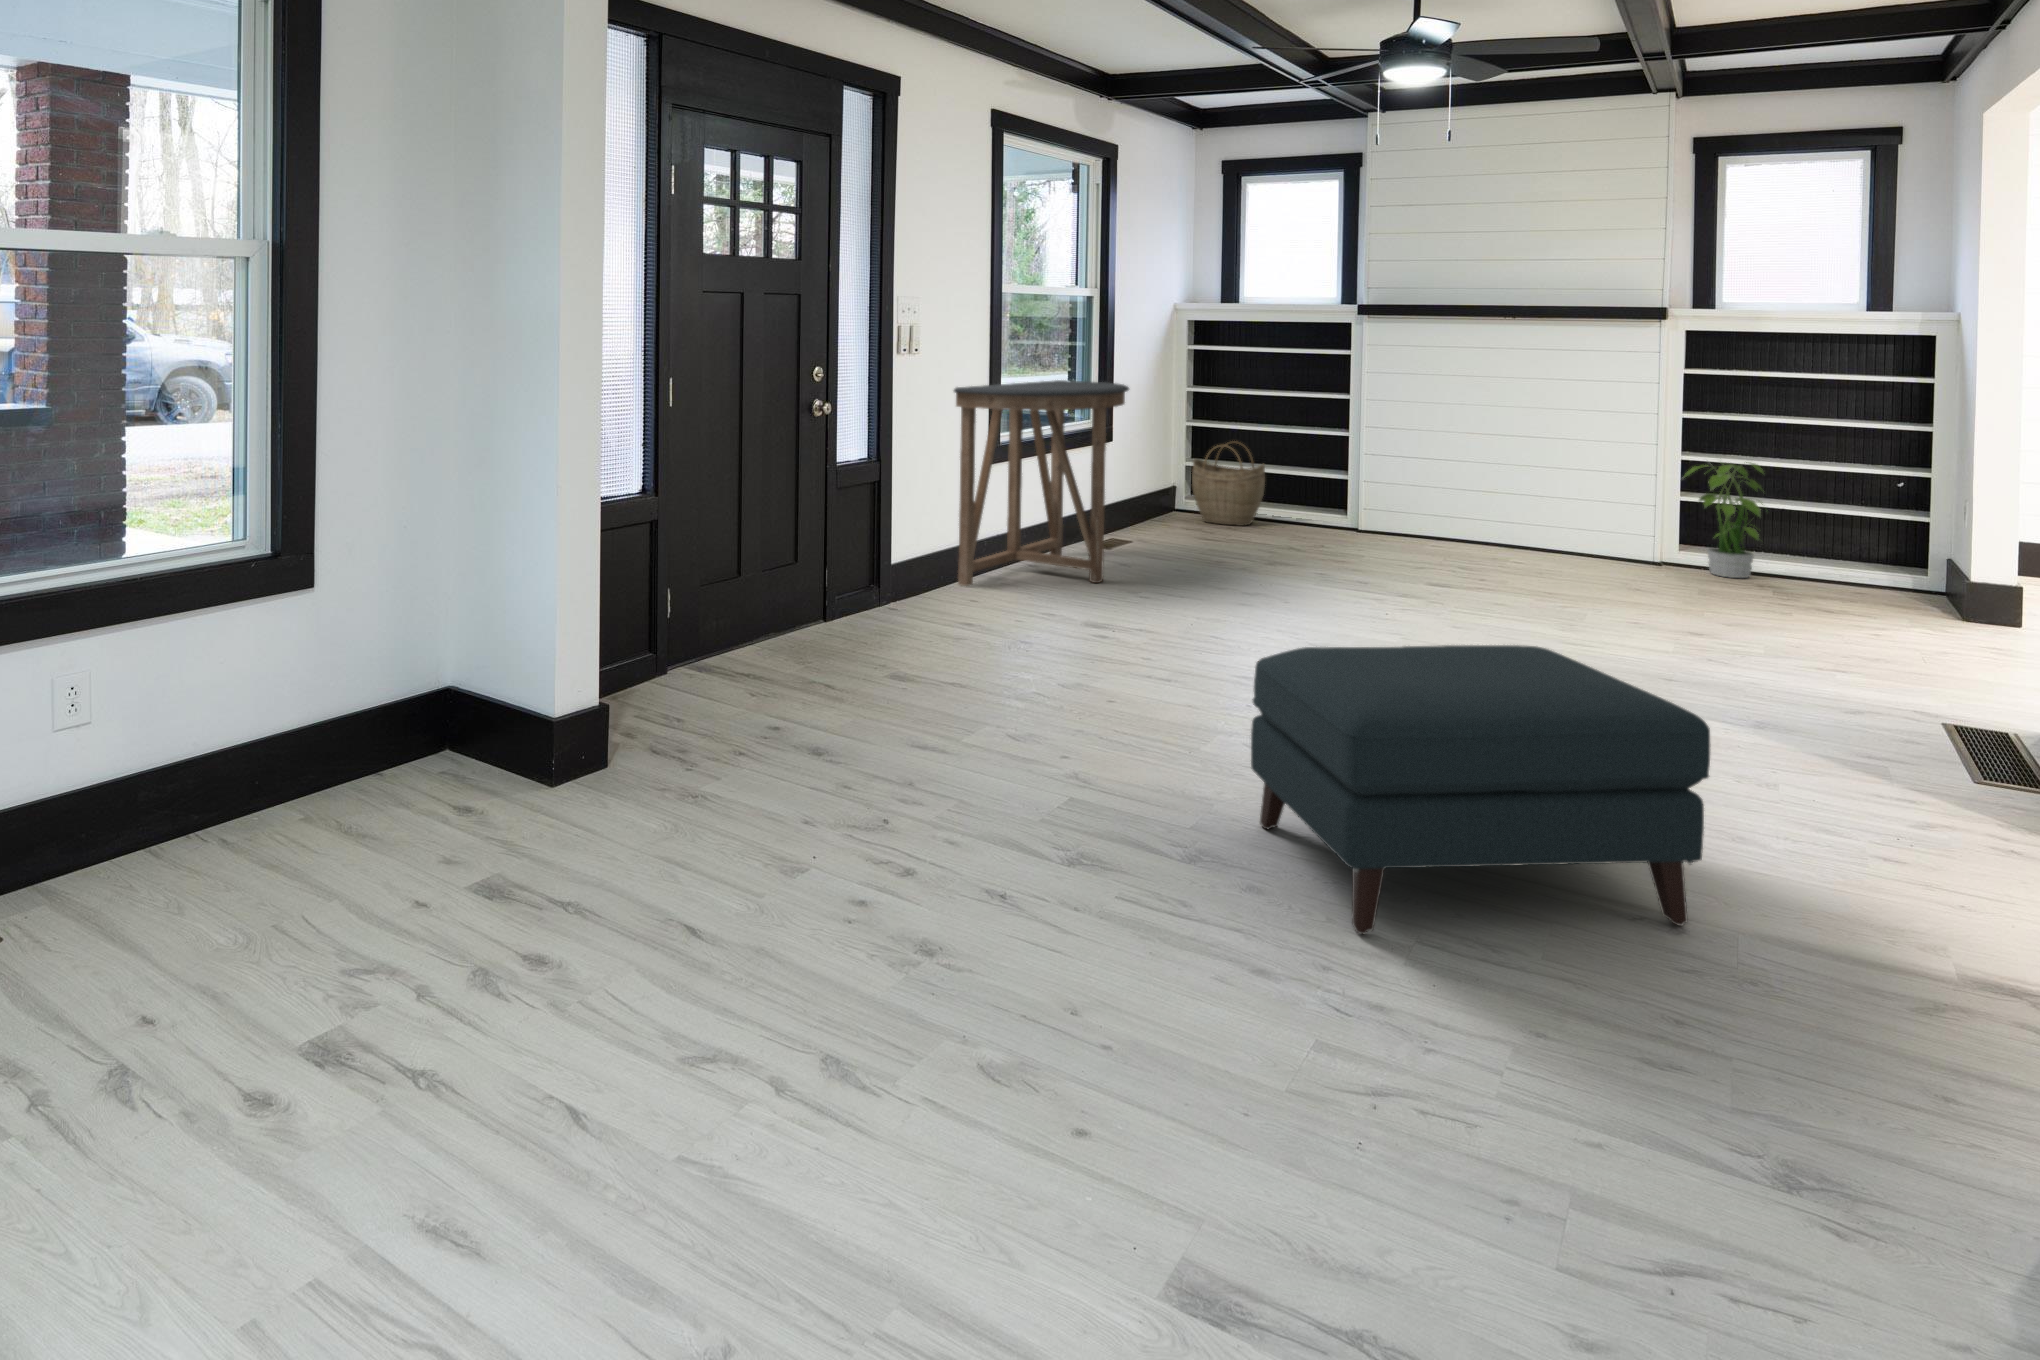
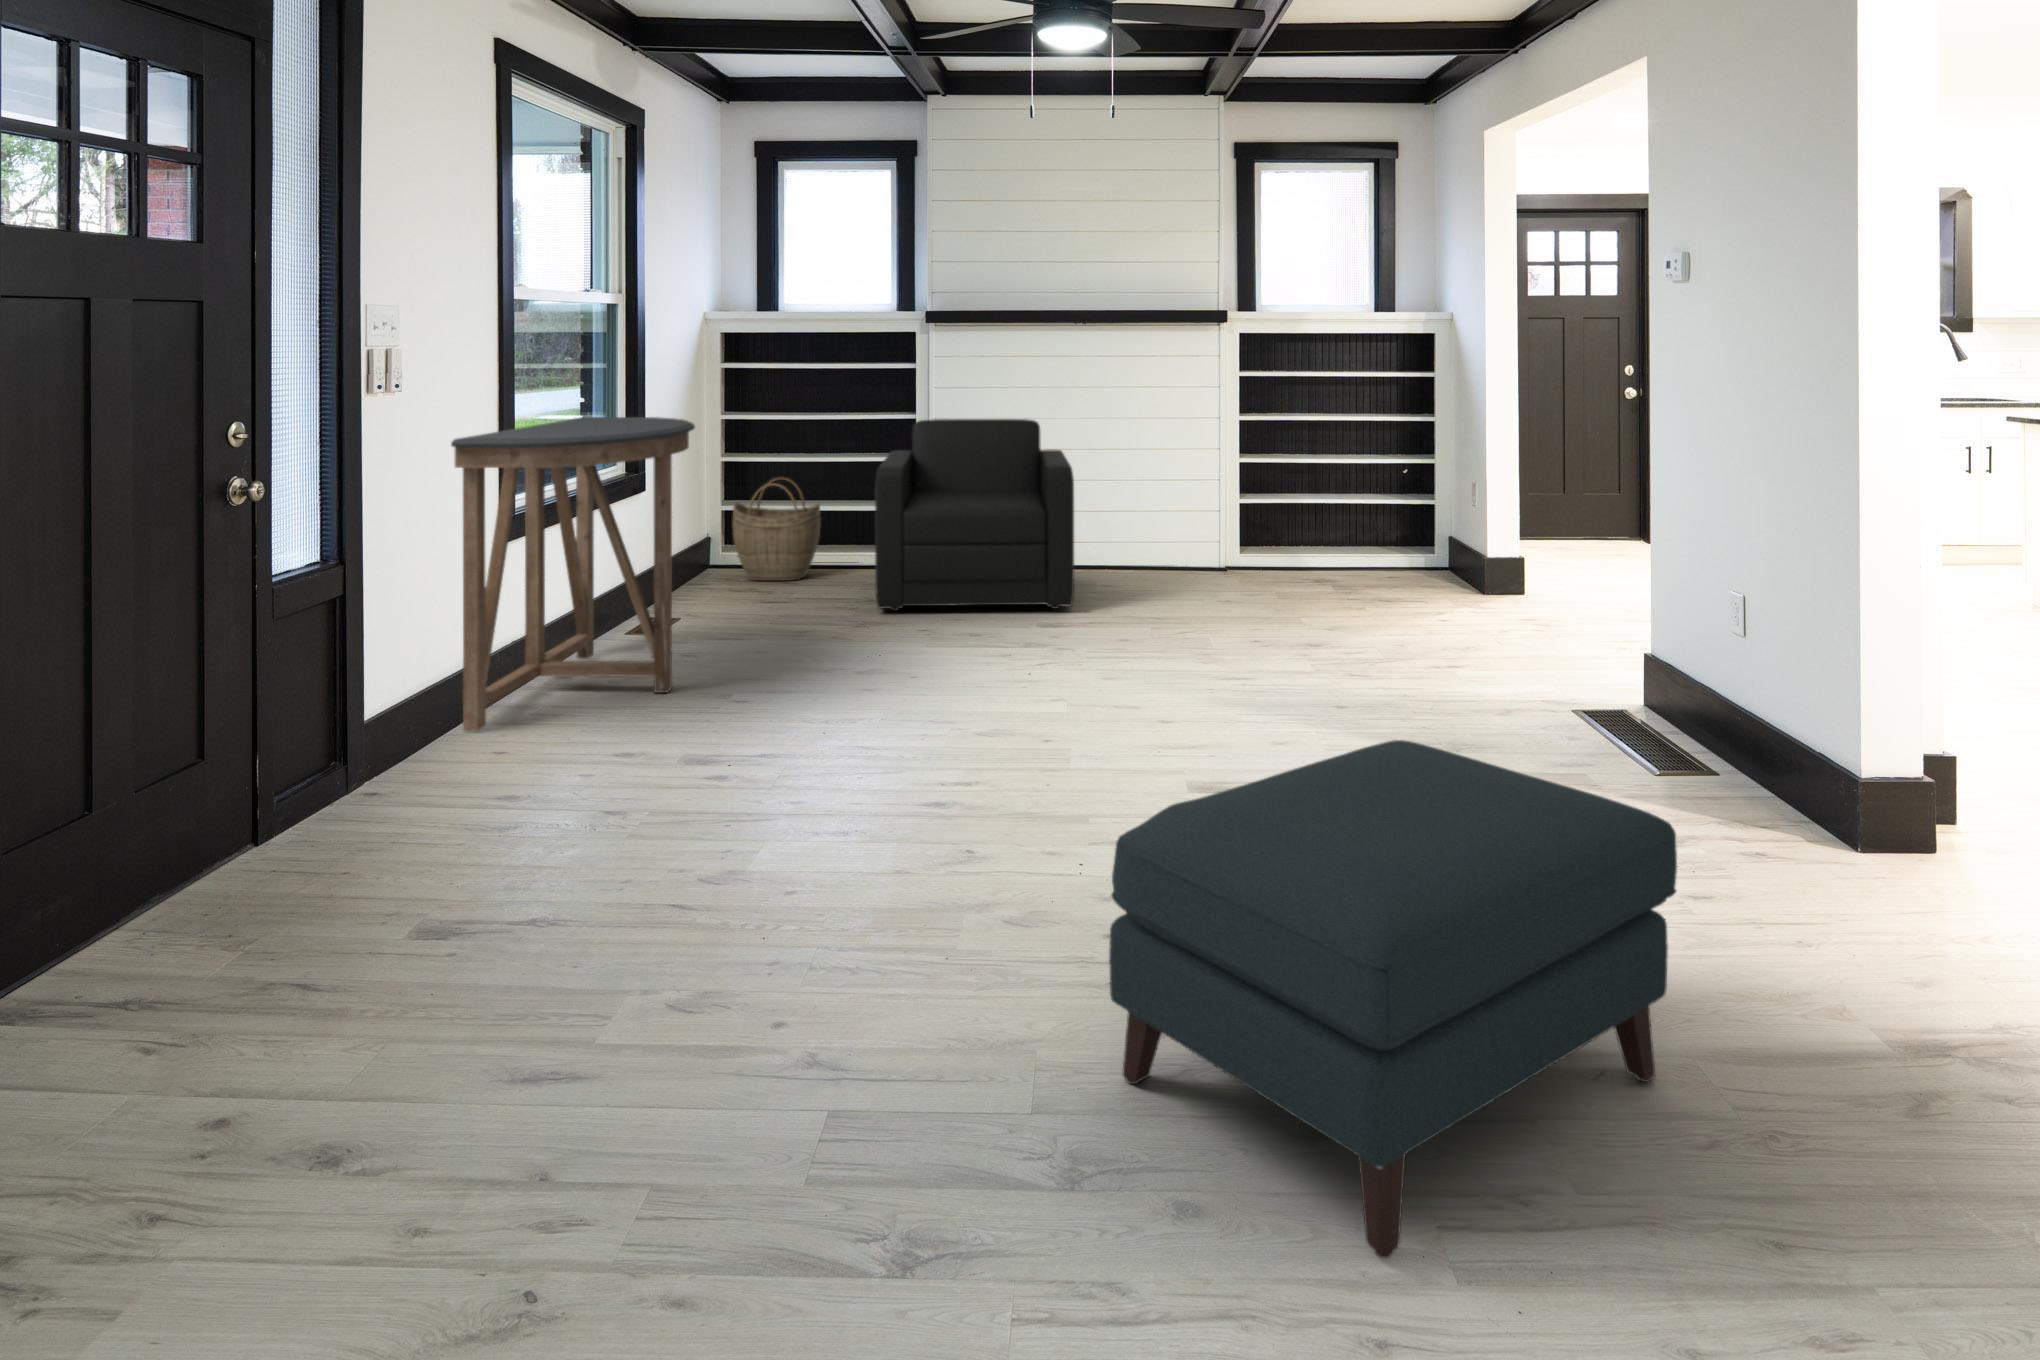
armchair: none [1291,399,1487,571] -> present [875,419,1074,611]
potted plant: present [1684,462,1764,578] -> none [1243,461,1317,580]

